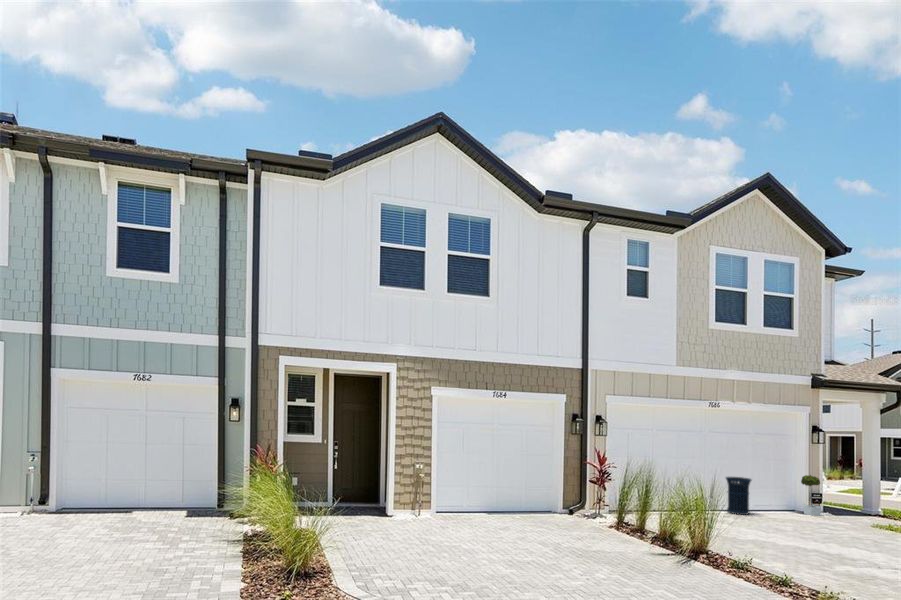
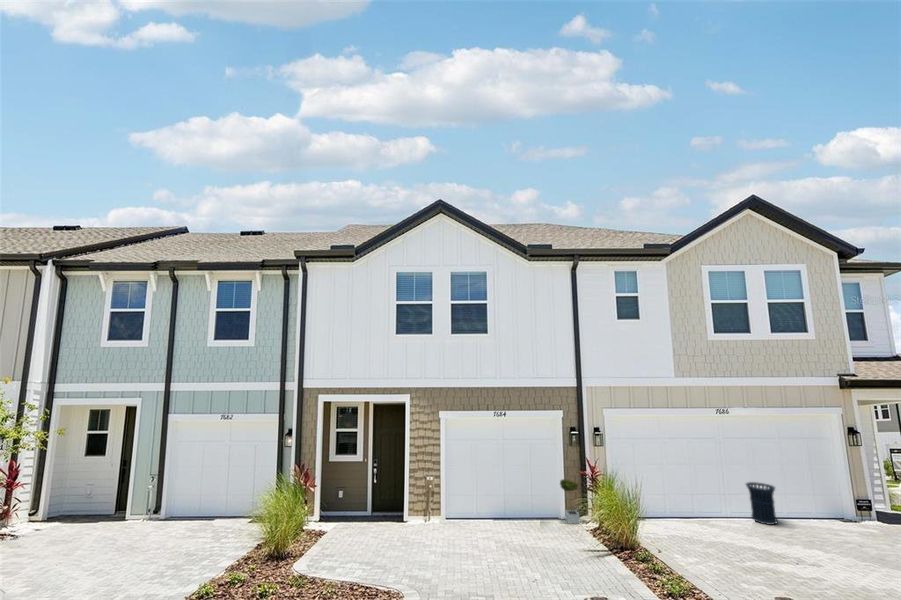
potted tree: present [801,475,821,516] -> present [560,479,580,524]

